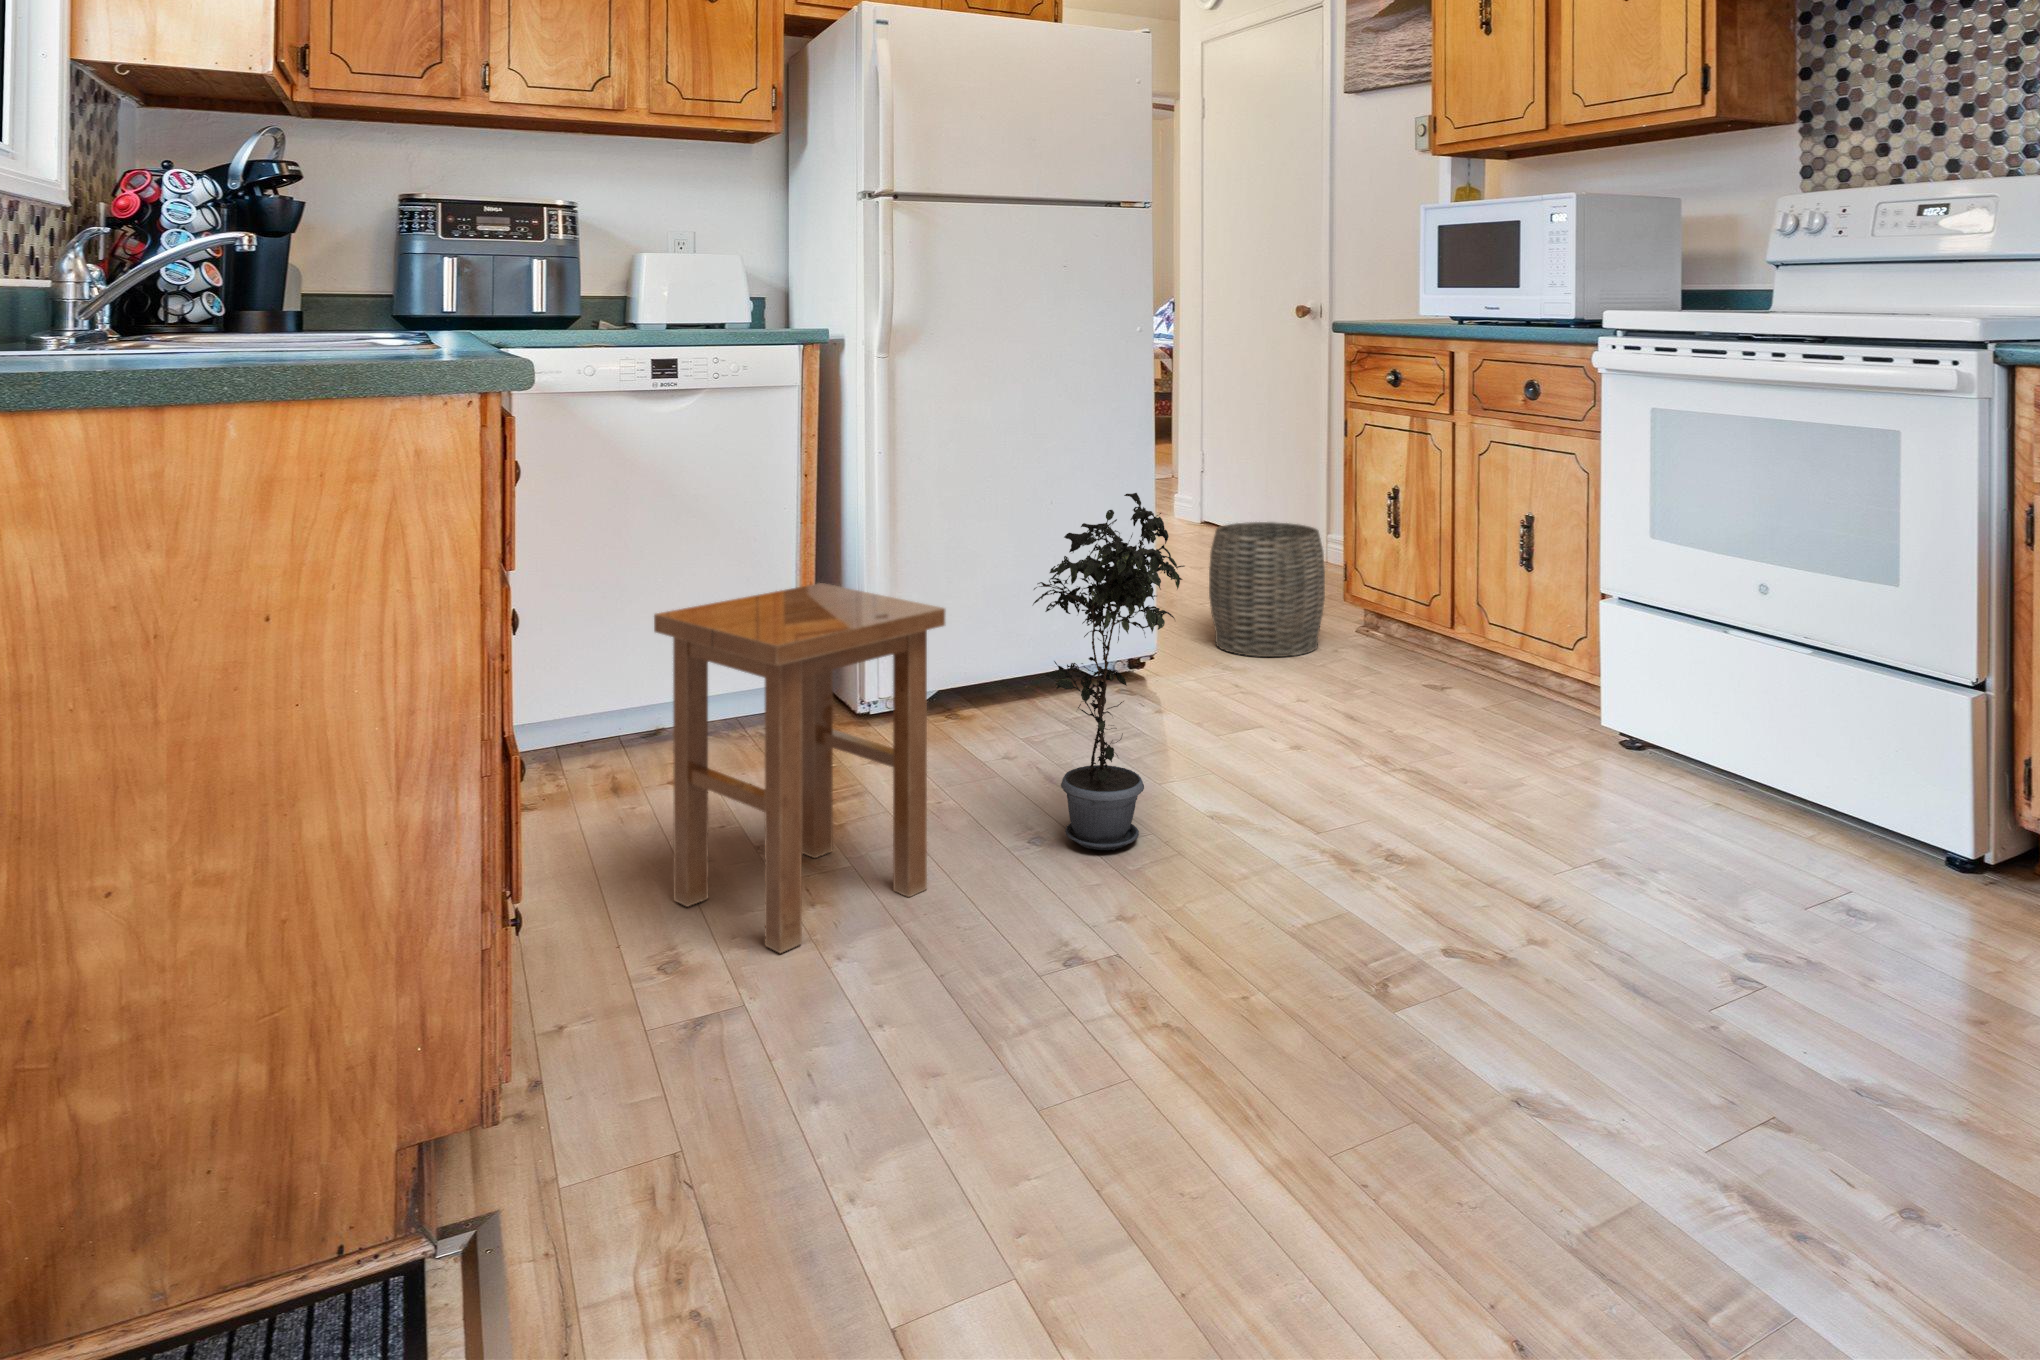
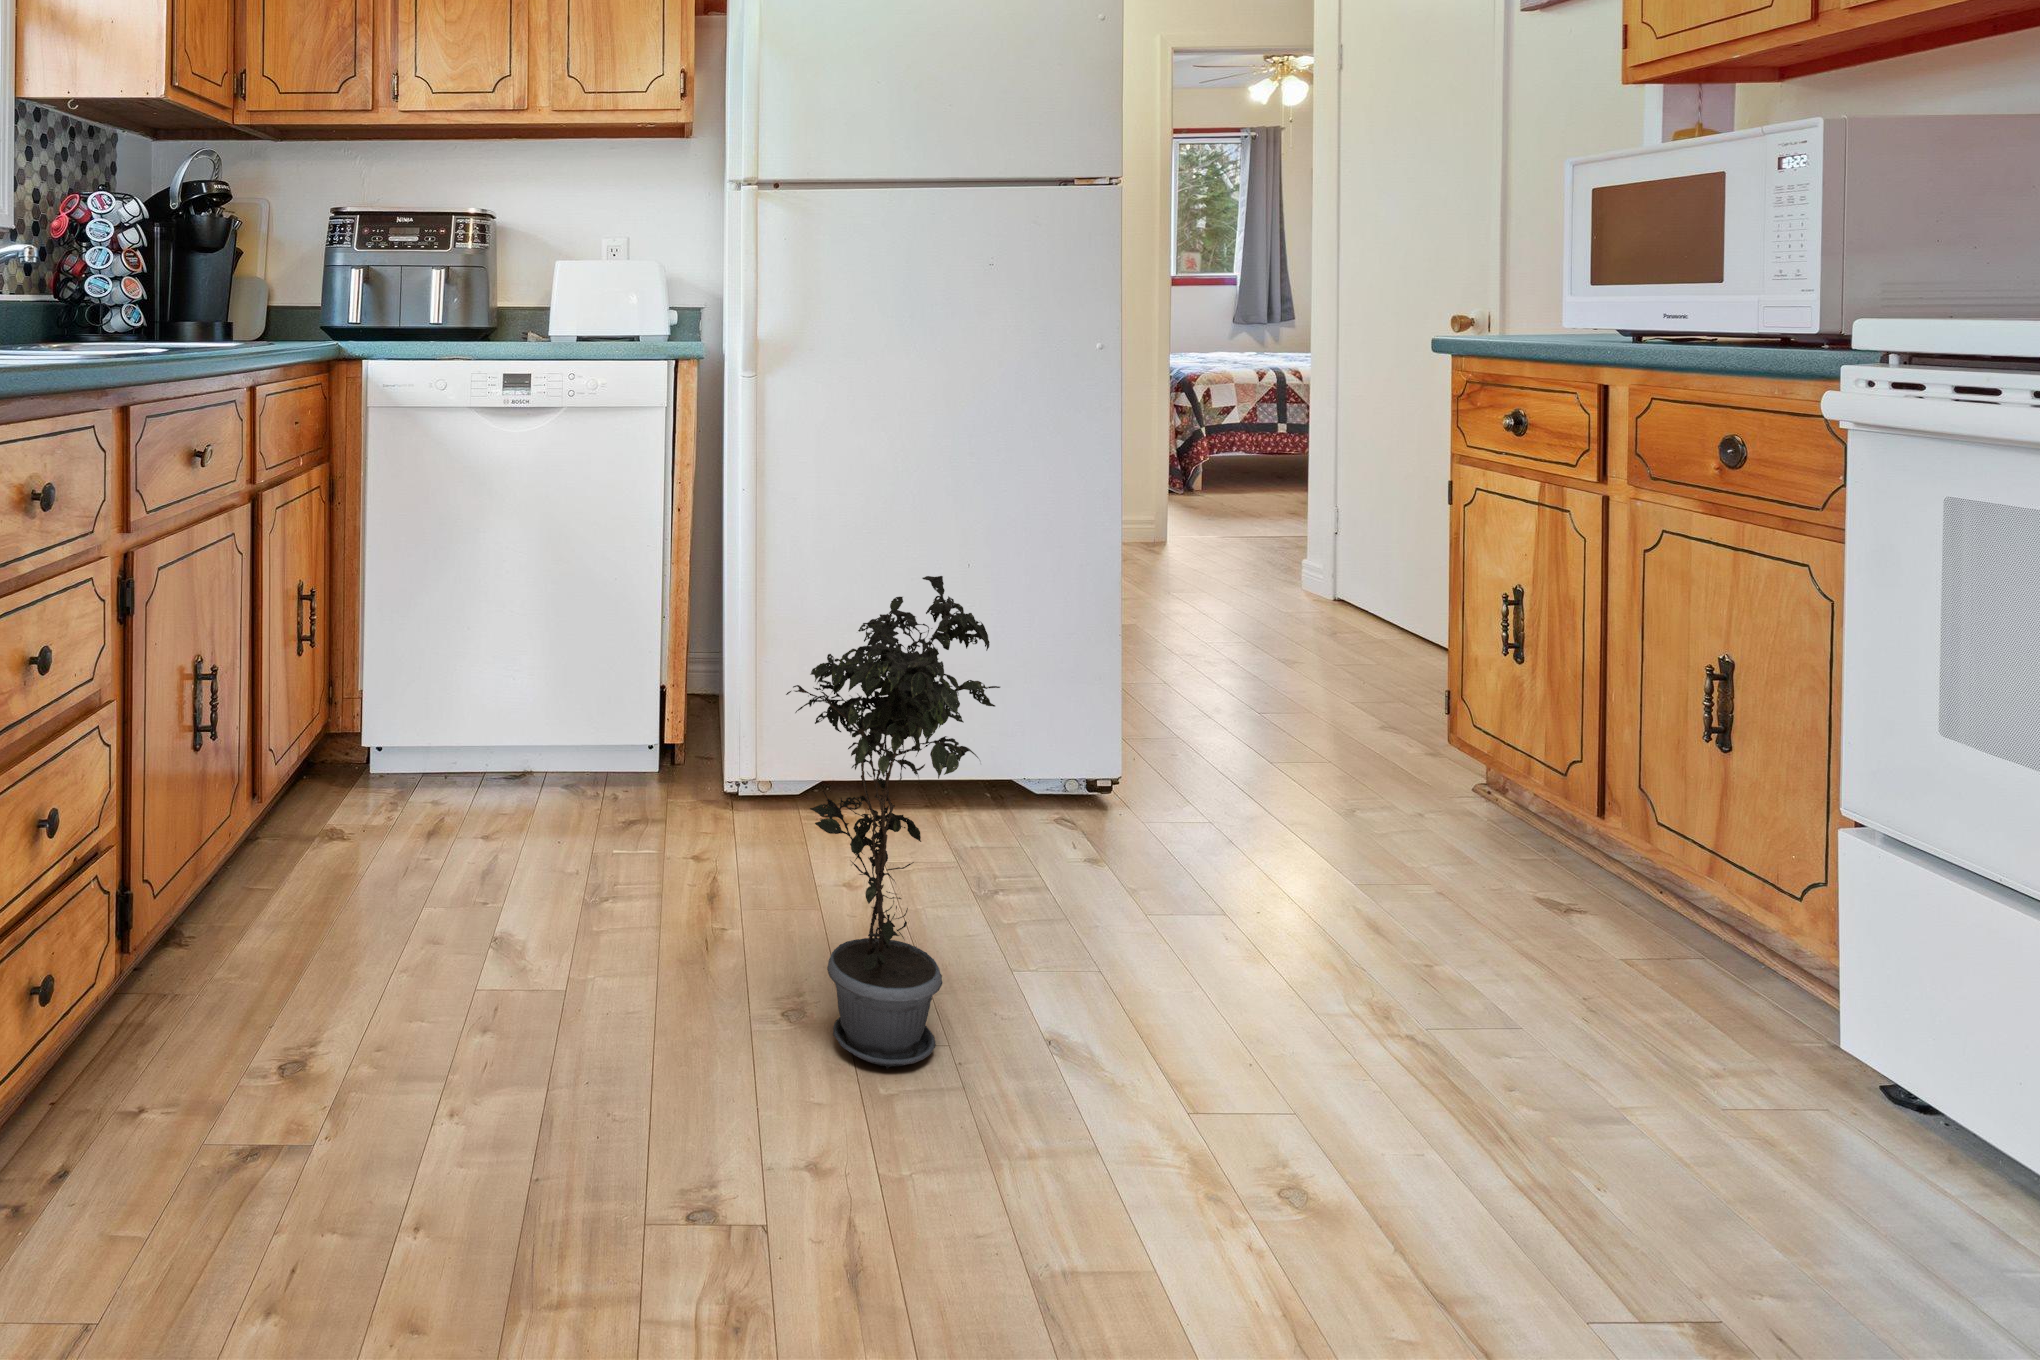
woven basket: present [1209,522,1325,657] -> none [1226,610,1405,808]
stool: present [654,583,945,953] -> none [346,650,646,1108]

